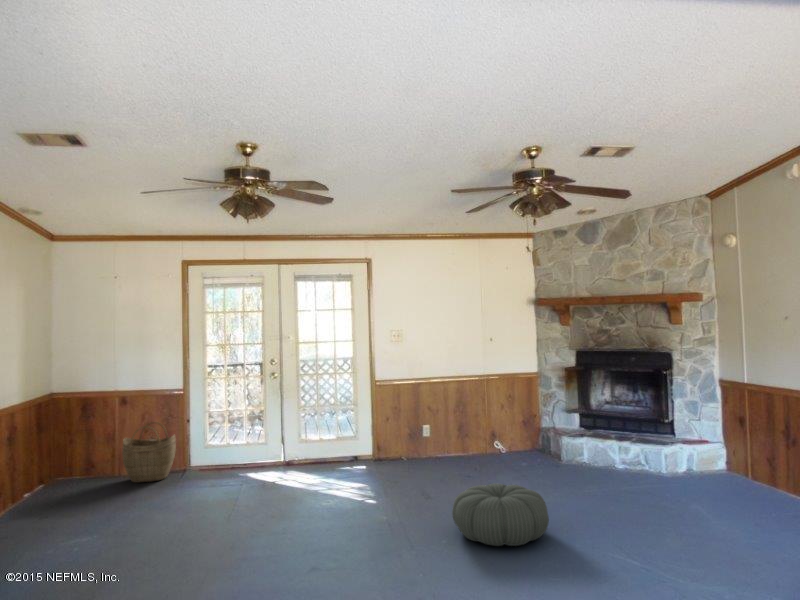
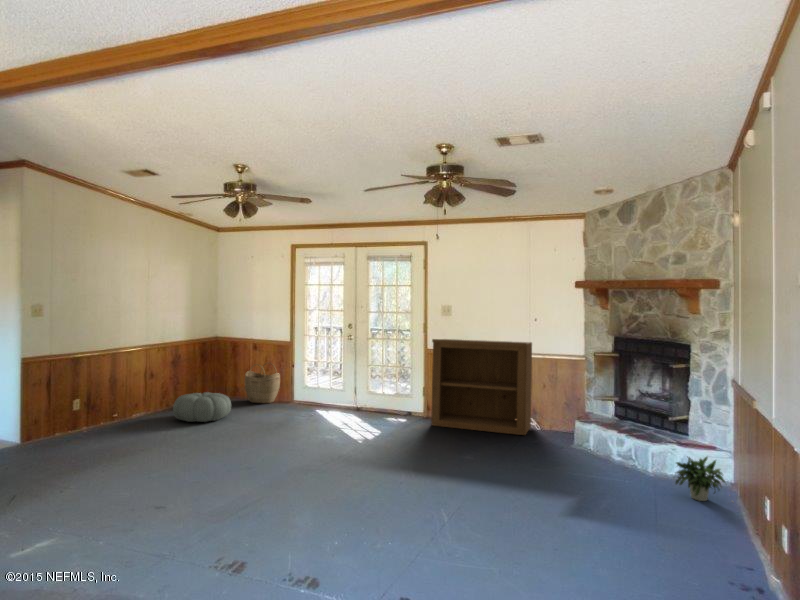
bookshelf: none [400,363,512,468] -> present [431,339,532,435]
potted plant: none [709,450,761,492] -> present [675,457,725,501]
pouf: present [452,483,549,546] -> present [173,392,231,422]

